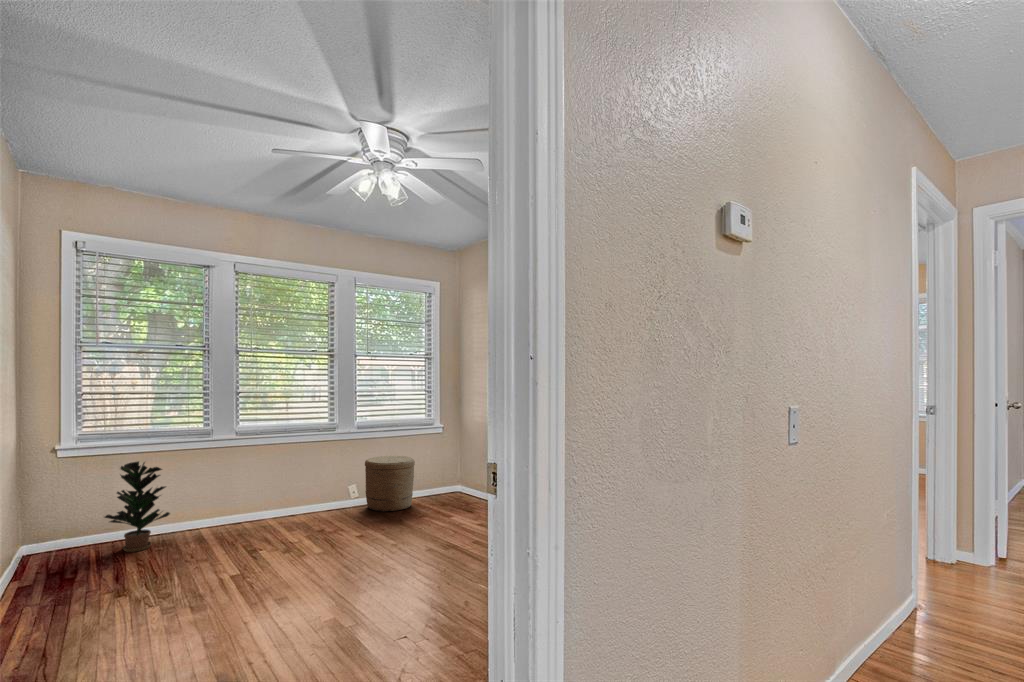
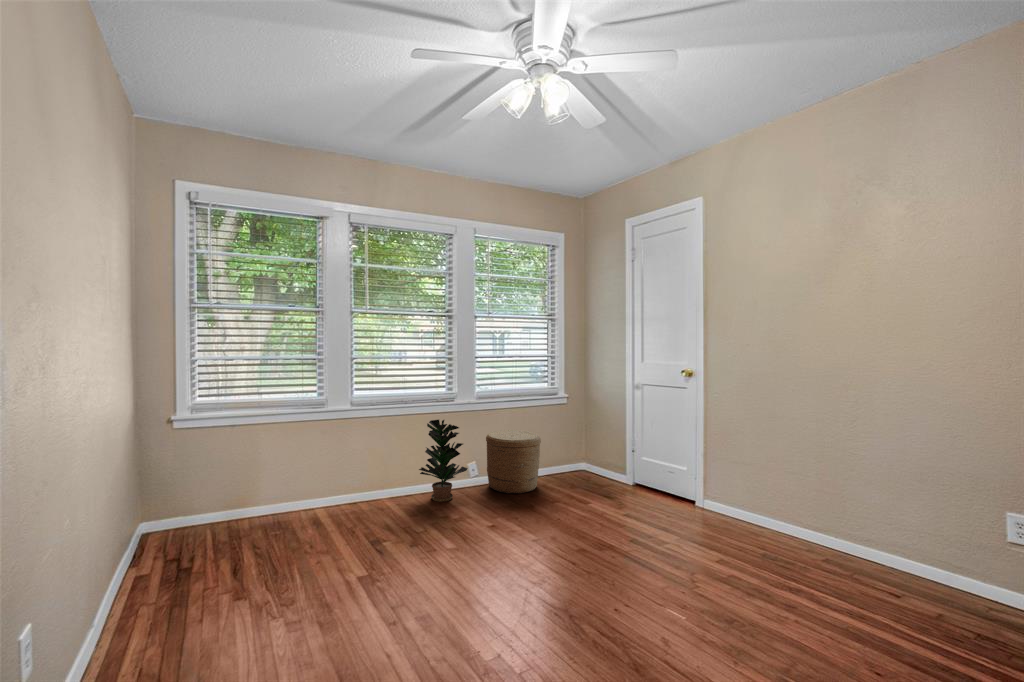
potted plant: present [105,461,170,552] -> present [419,420,468,502]

